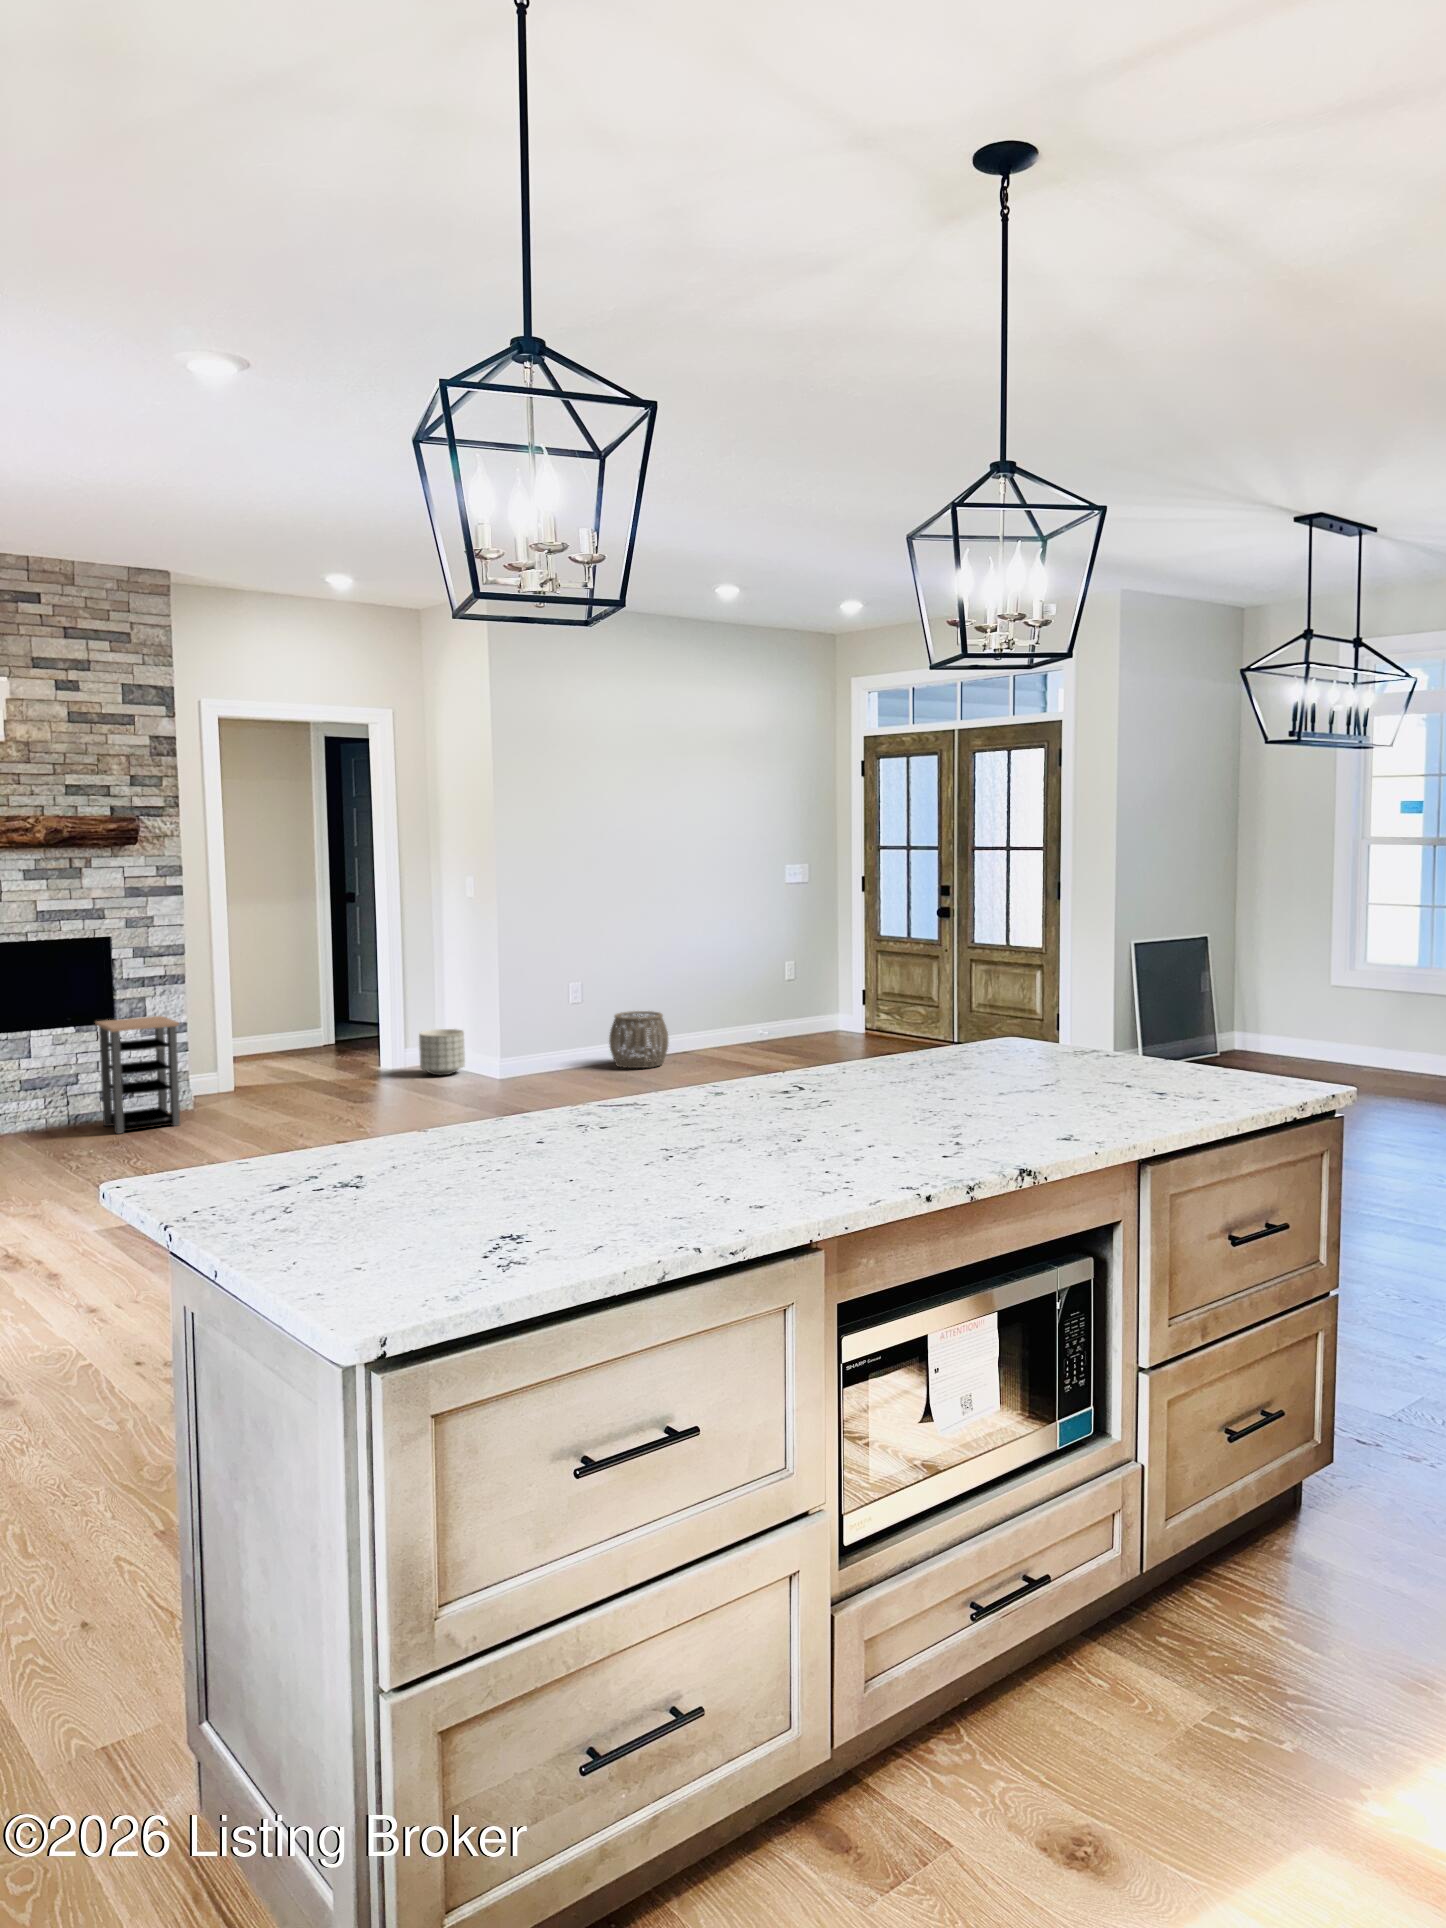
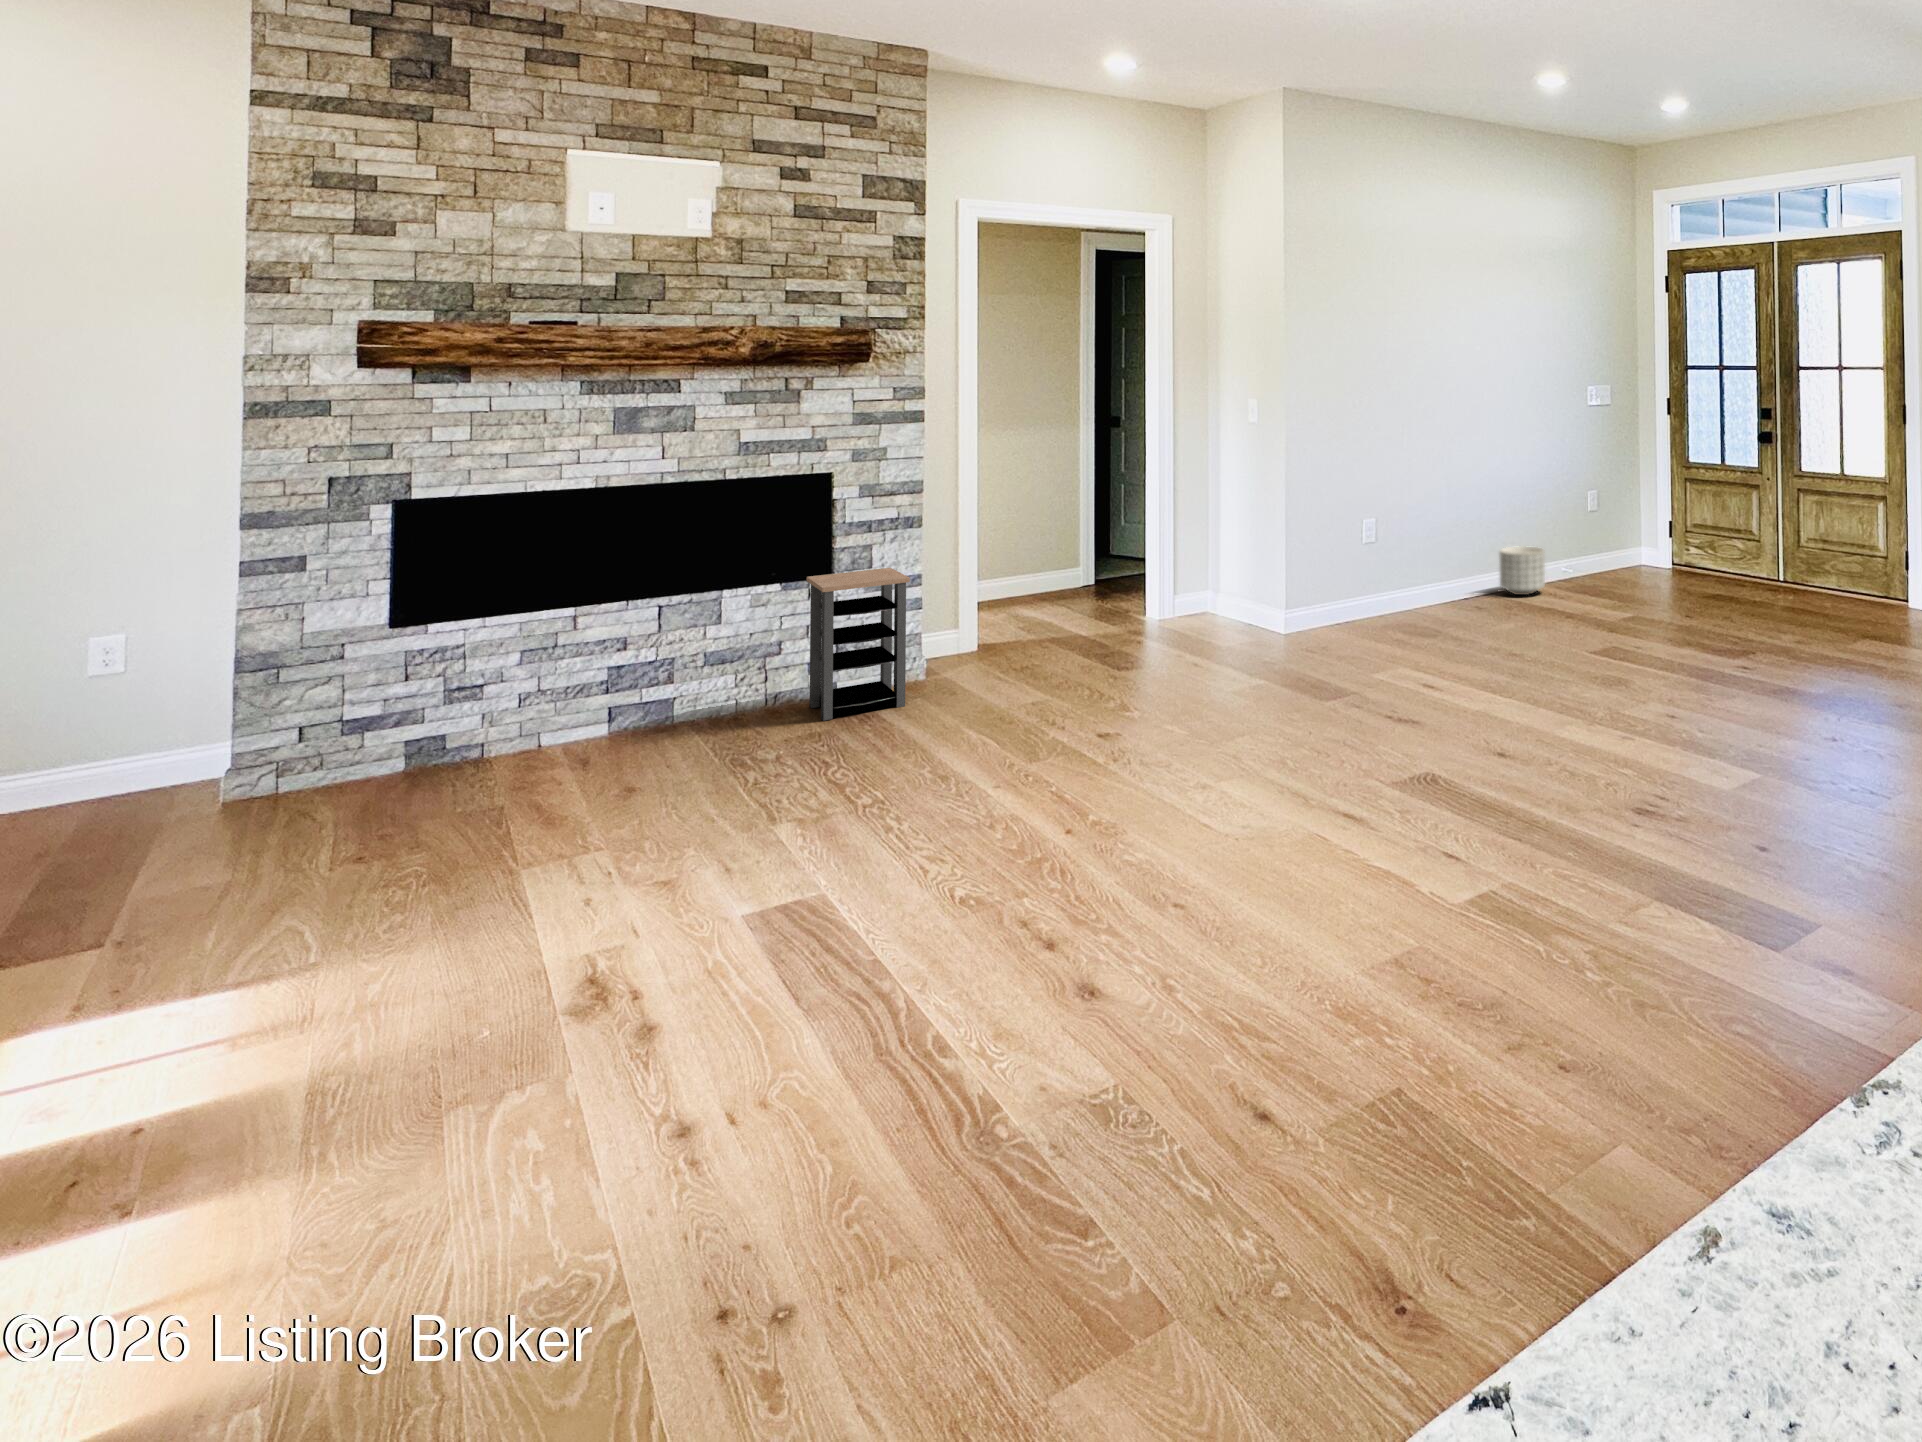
woven basket: present [609,1011,669,1068] -> none [1410,551,1479,618]
planter: present [419,1029,465,1075] -> present [1499,546,1545,595]

